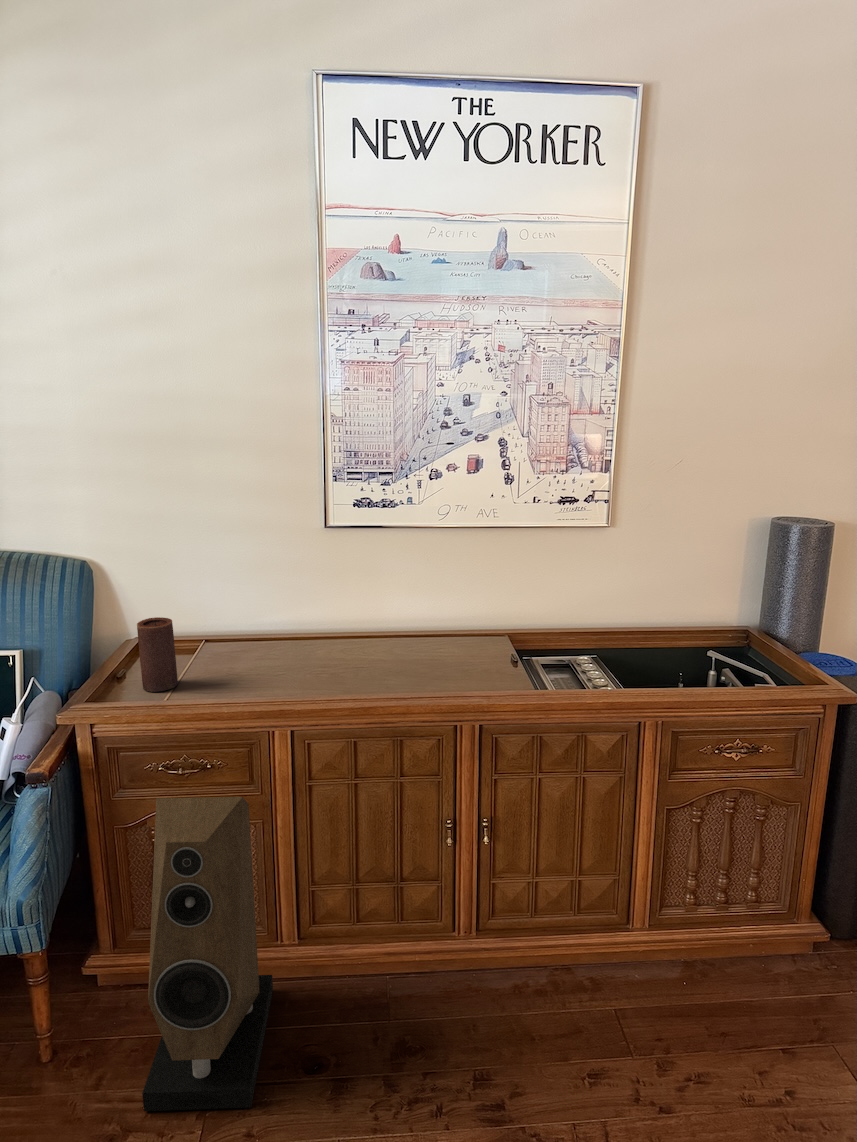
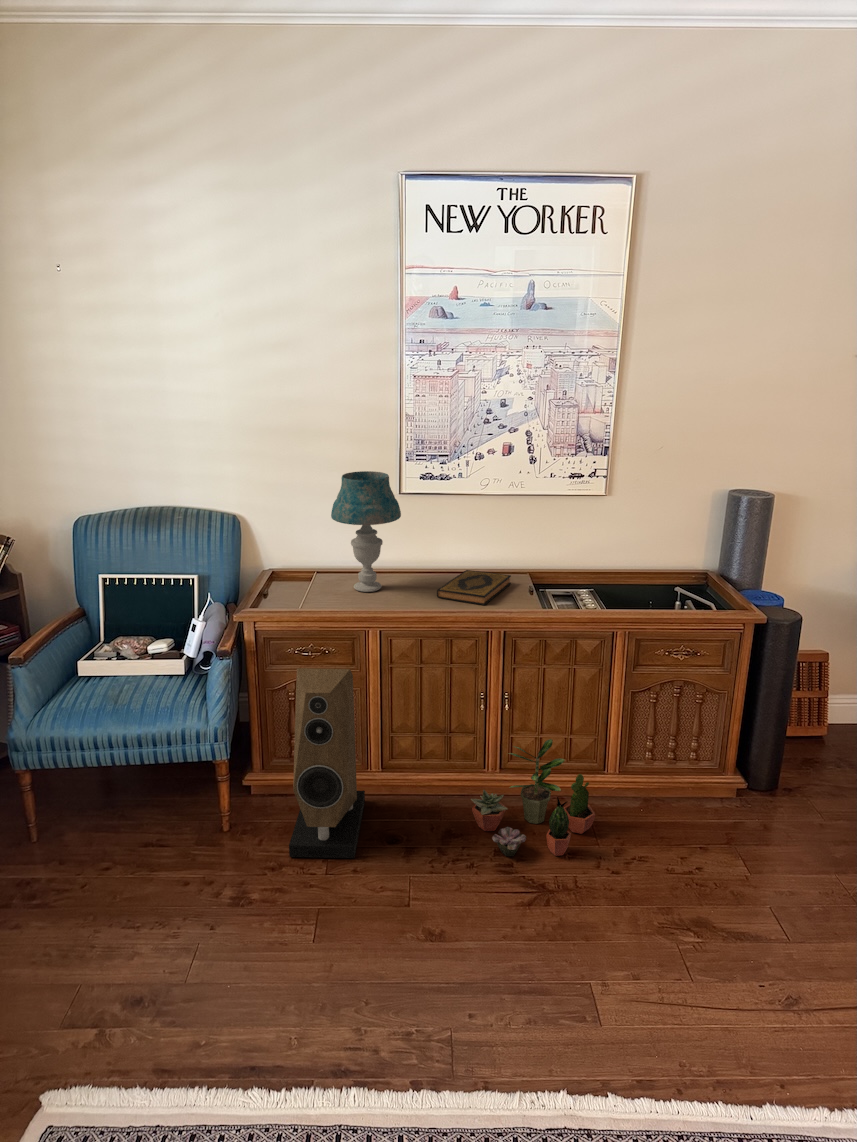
table lamp: none [220,494,323,670] -> present [331,471,401,592]
candle: present [137,617,178,692] -> none [279,555,304,604]
hardback book: none [377,634,483,687] -> present [437,570,511,605]
potted plant: none [434,885,624,1088] -> present [471,739,595,856]

